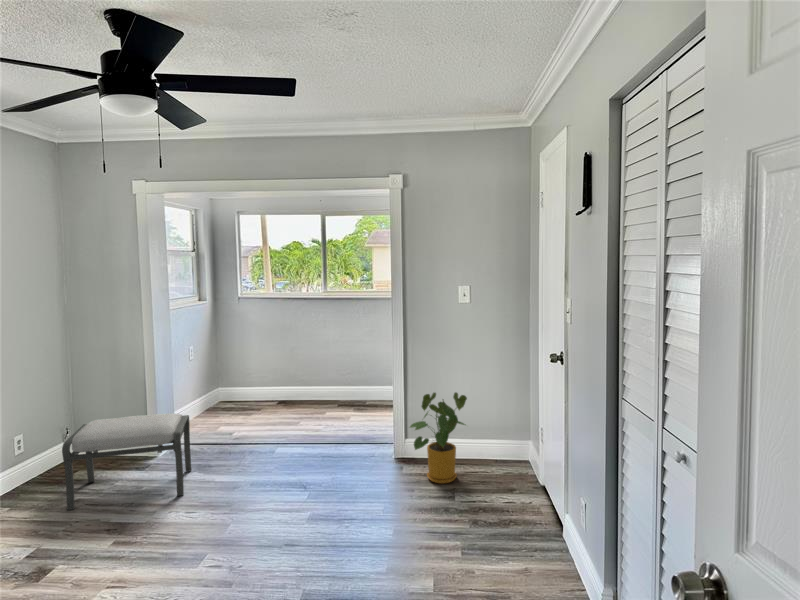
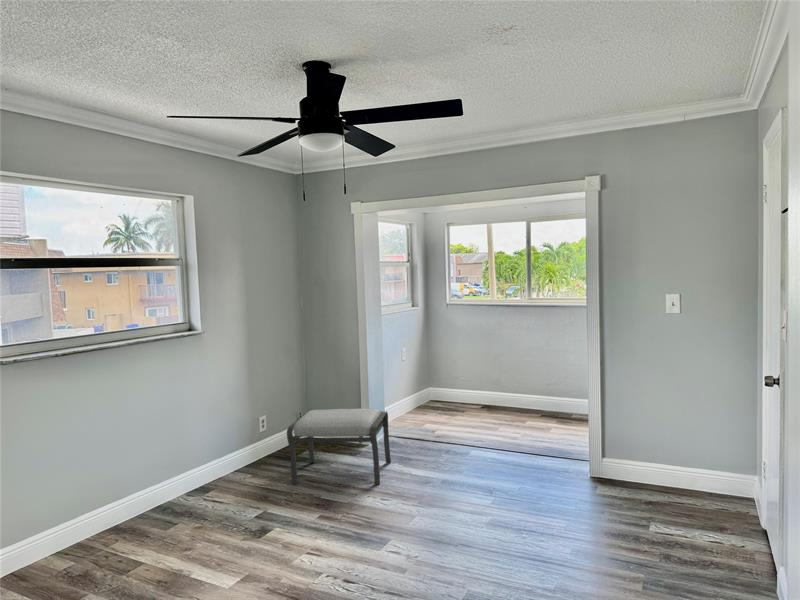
house plant: present [410,392,467,484] -> none [594,406,673,510]

